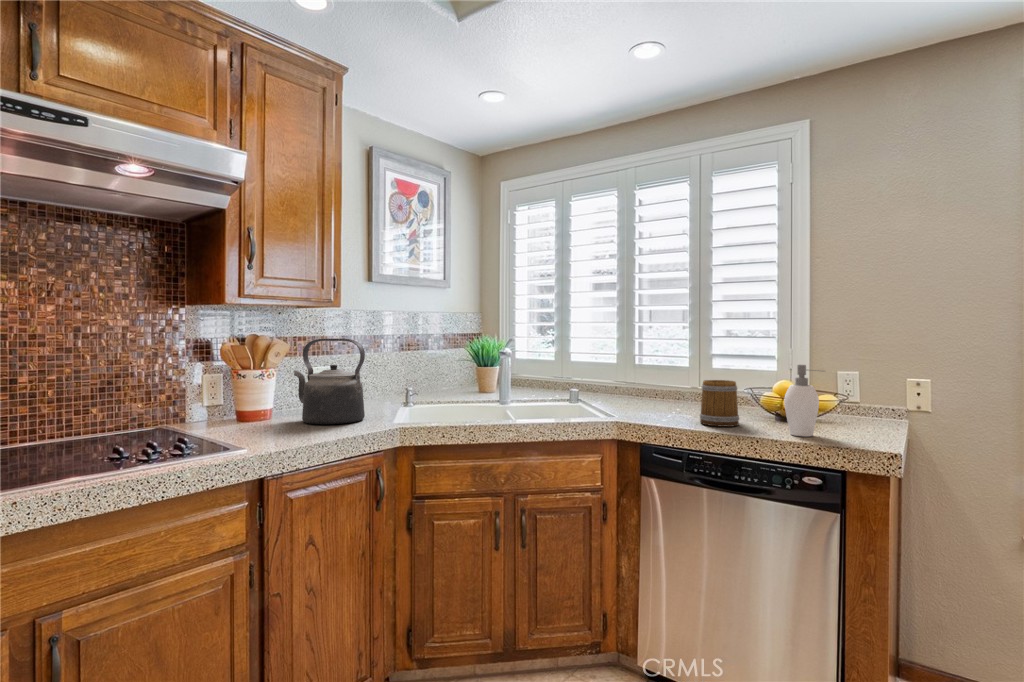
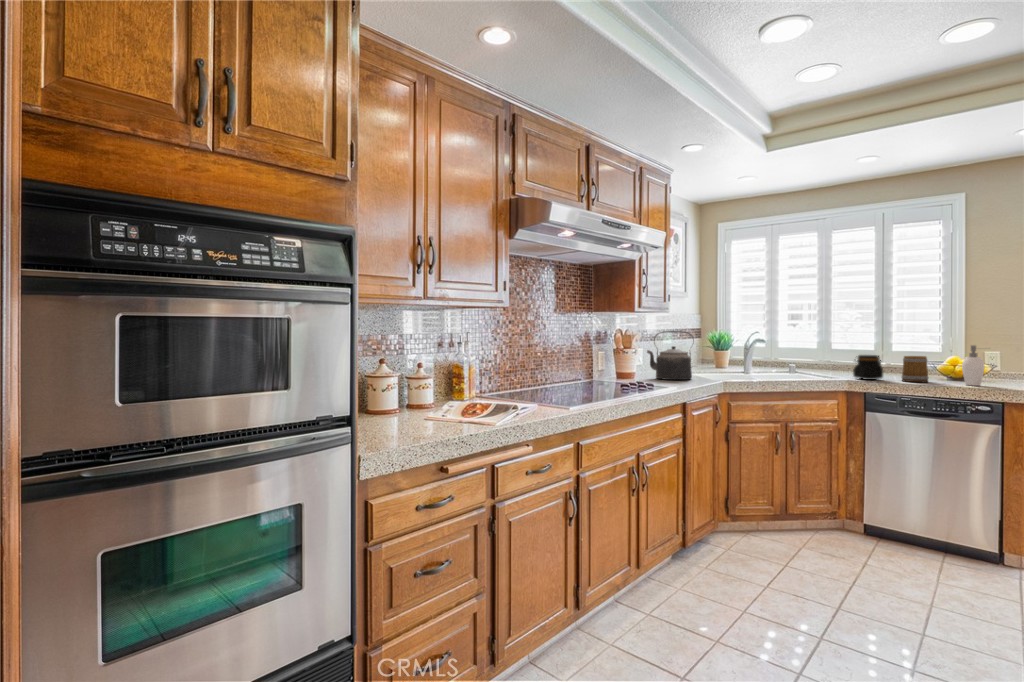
jar: none [631,377,676,420] -> present [853,355,883,380]

